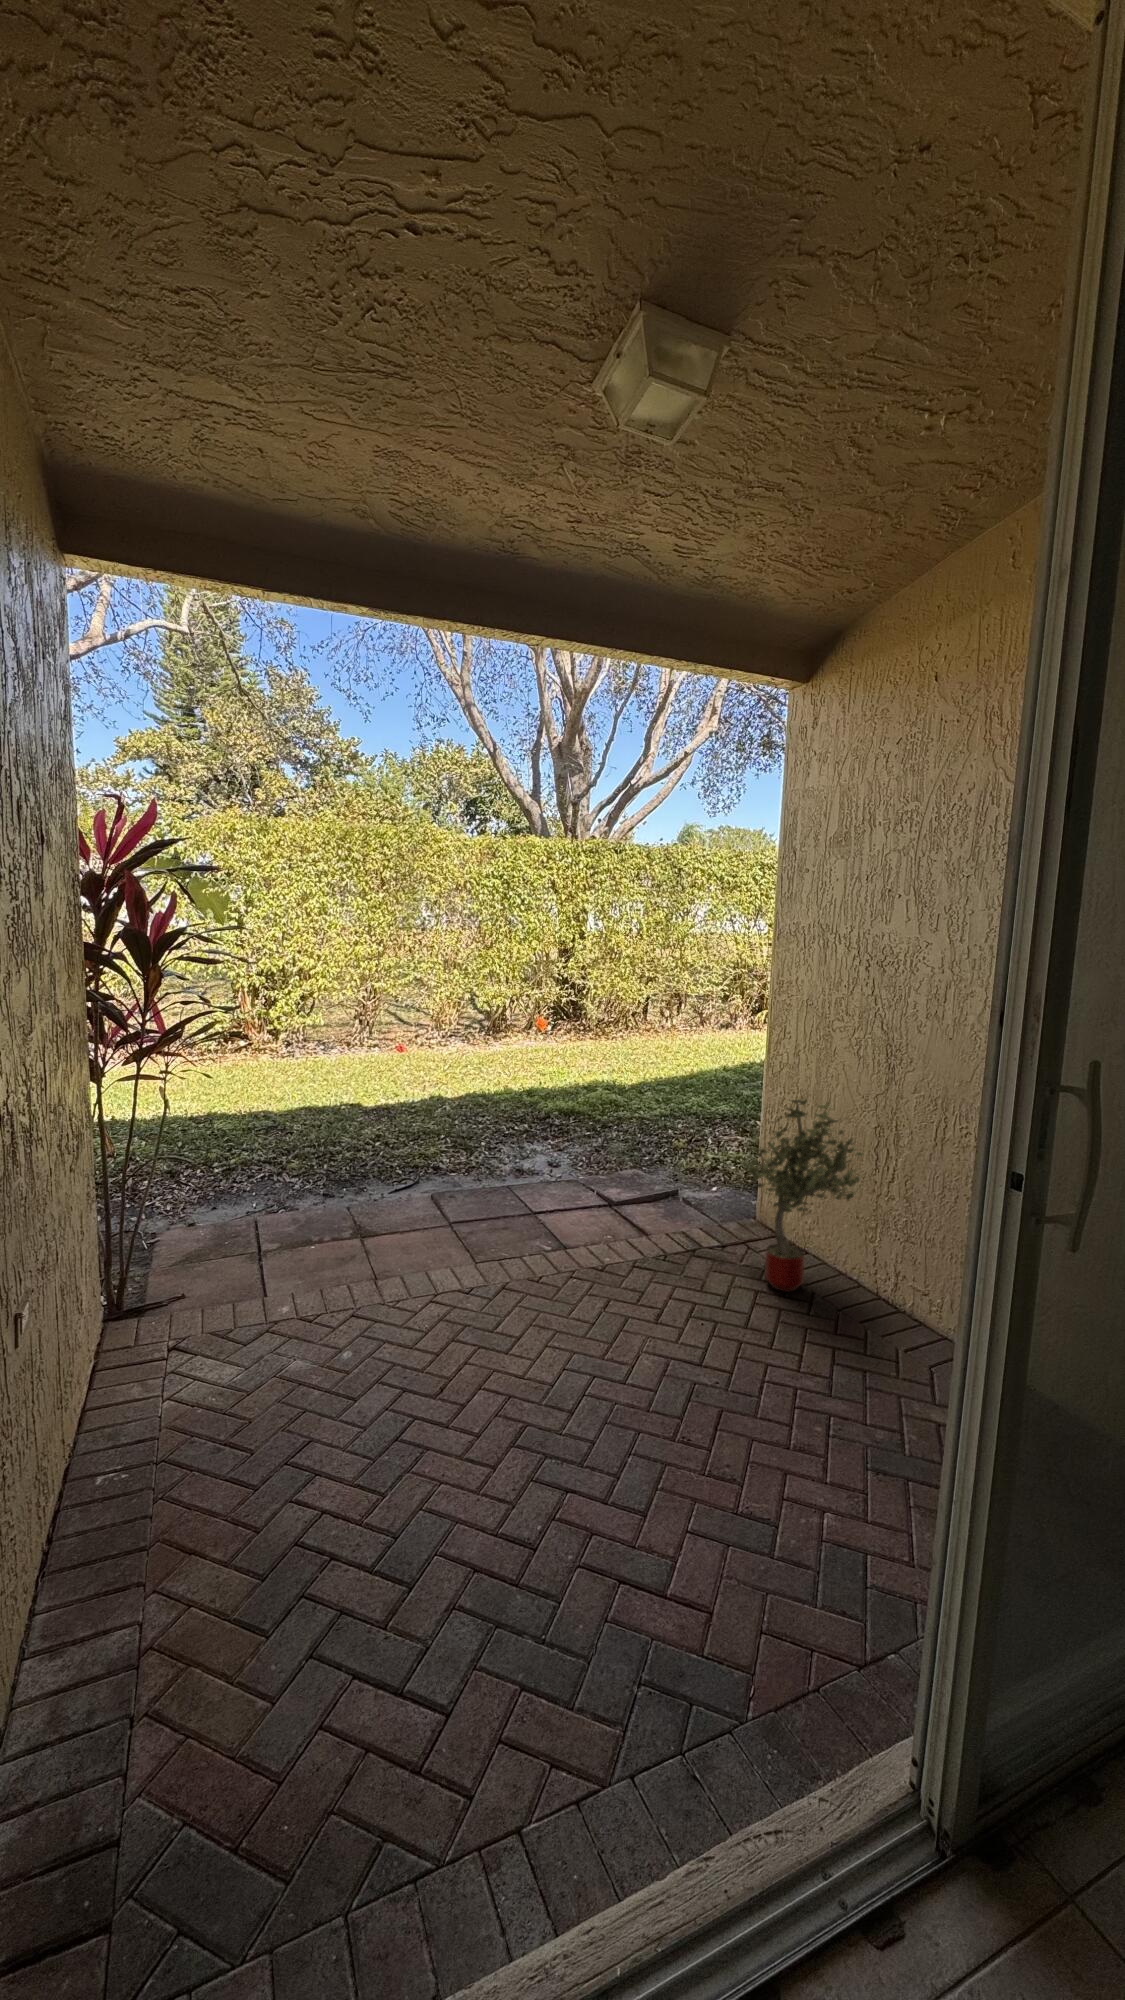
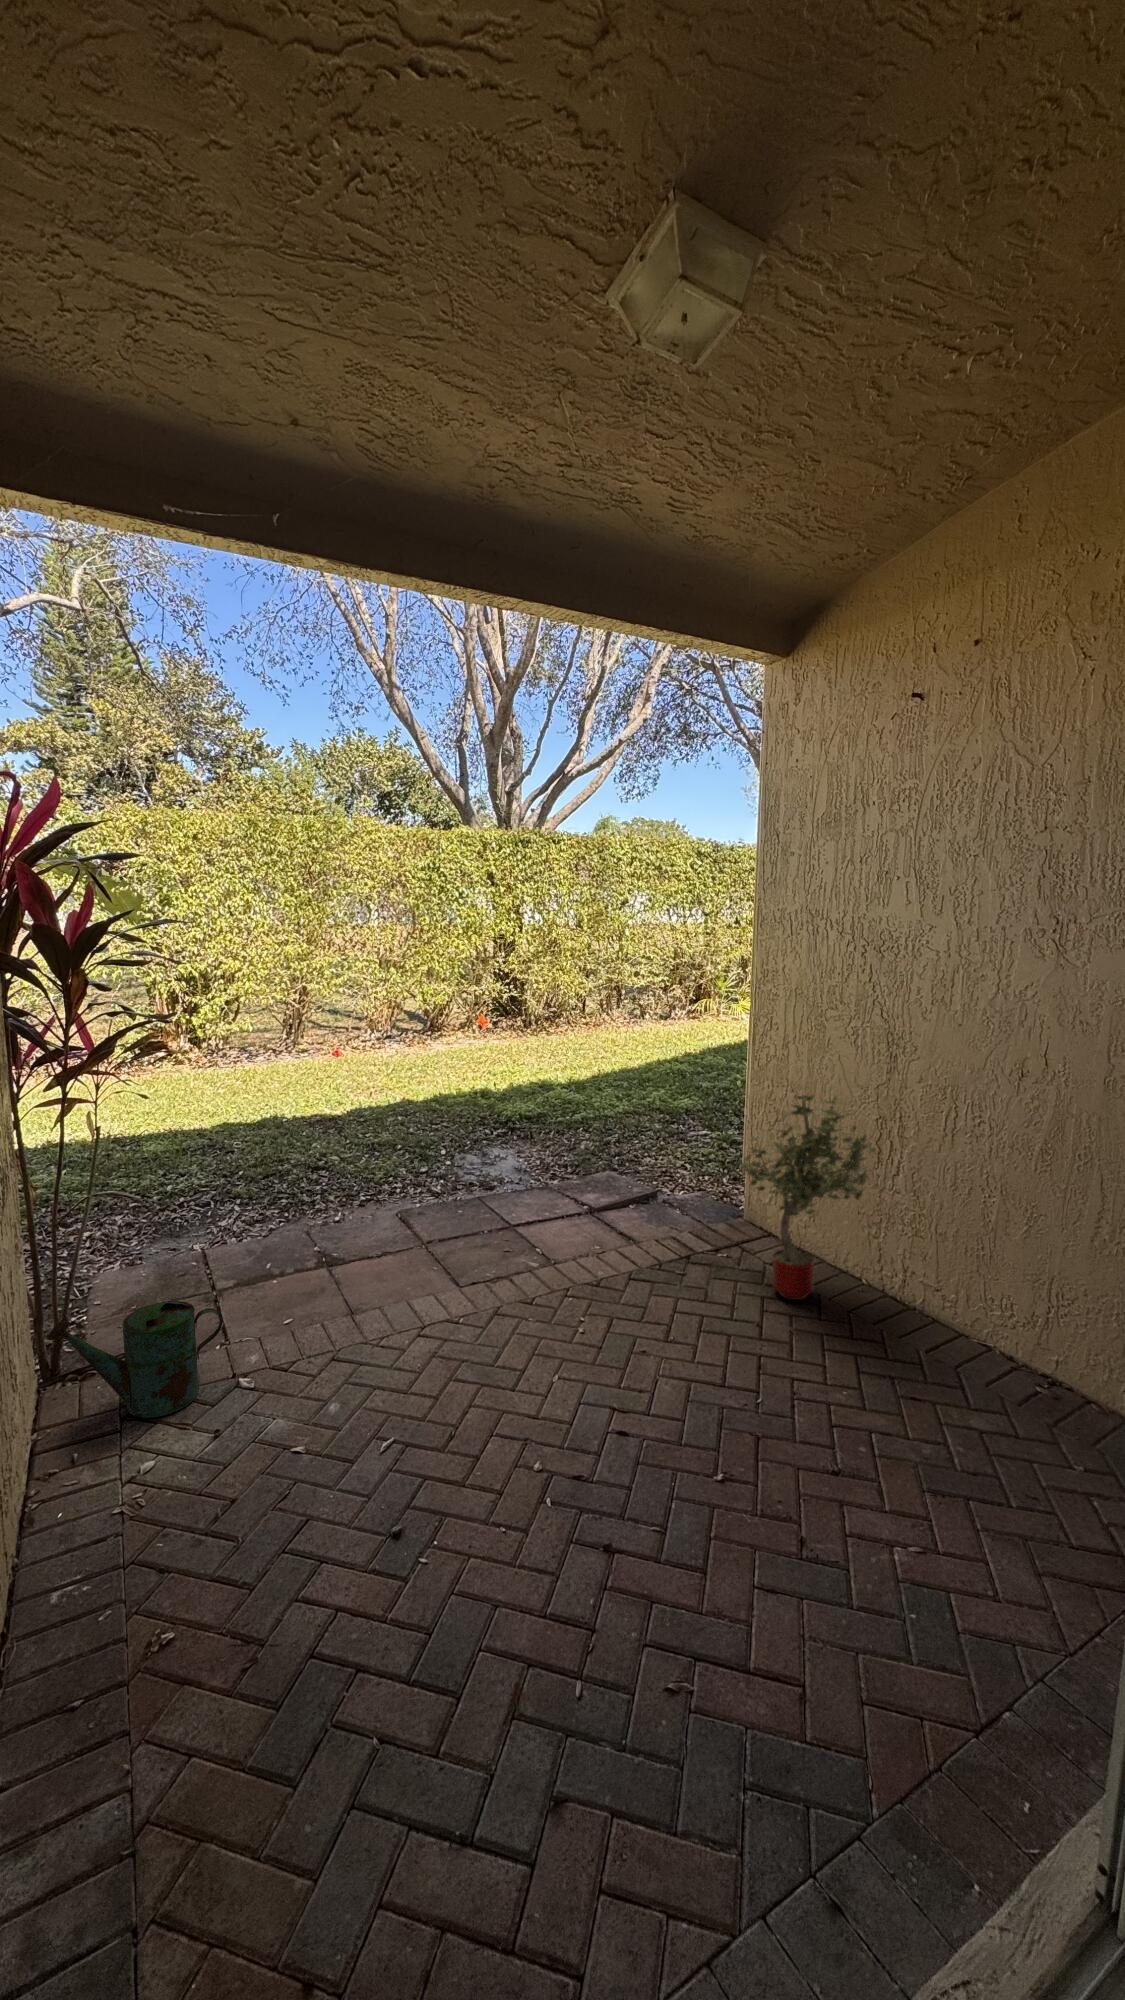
watering can: none [114,1250,260,1347] -> present [47,1301,222,1418]

